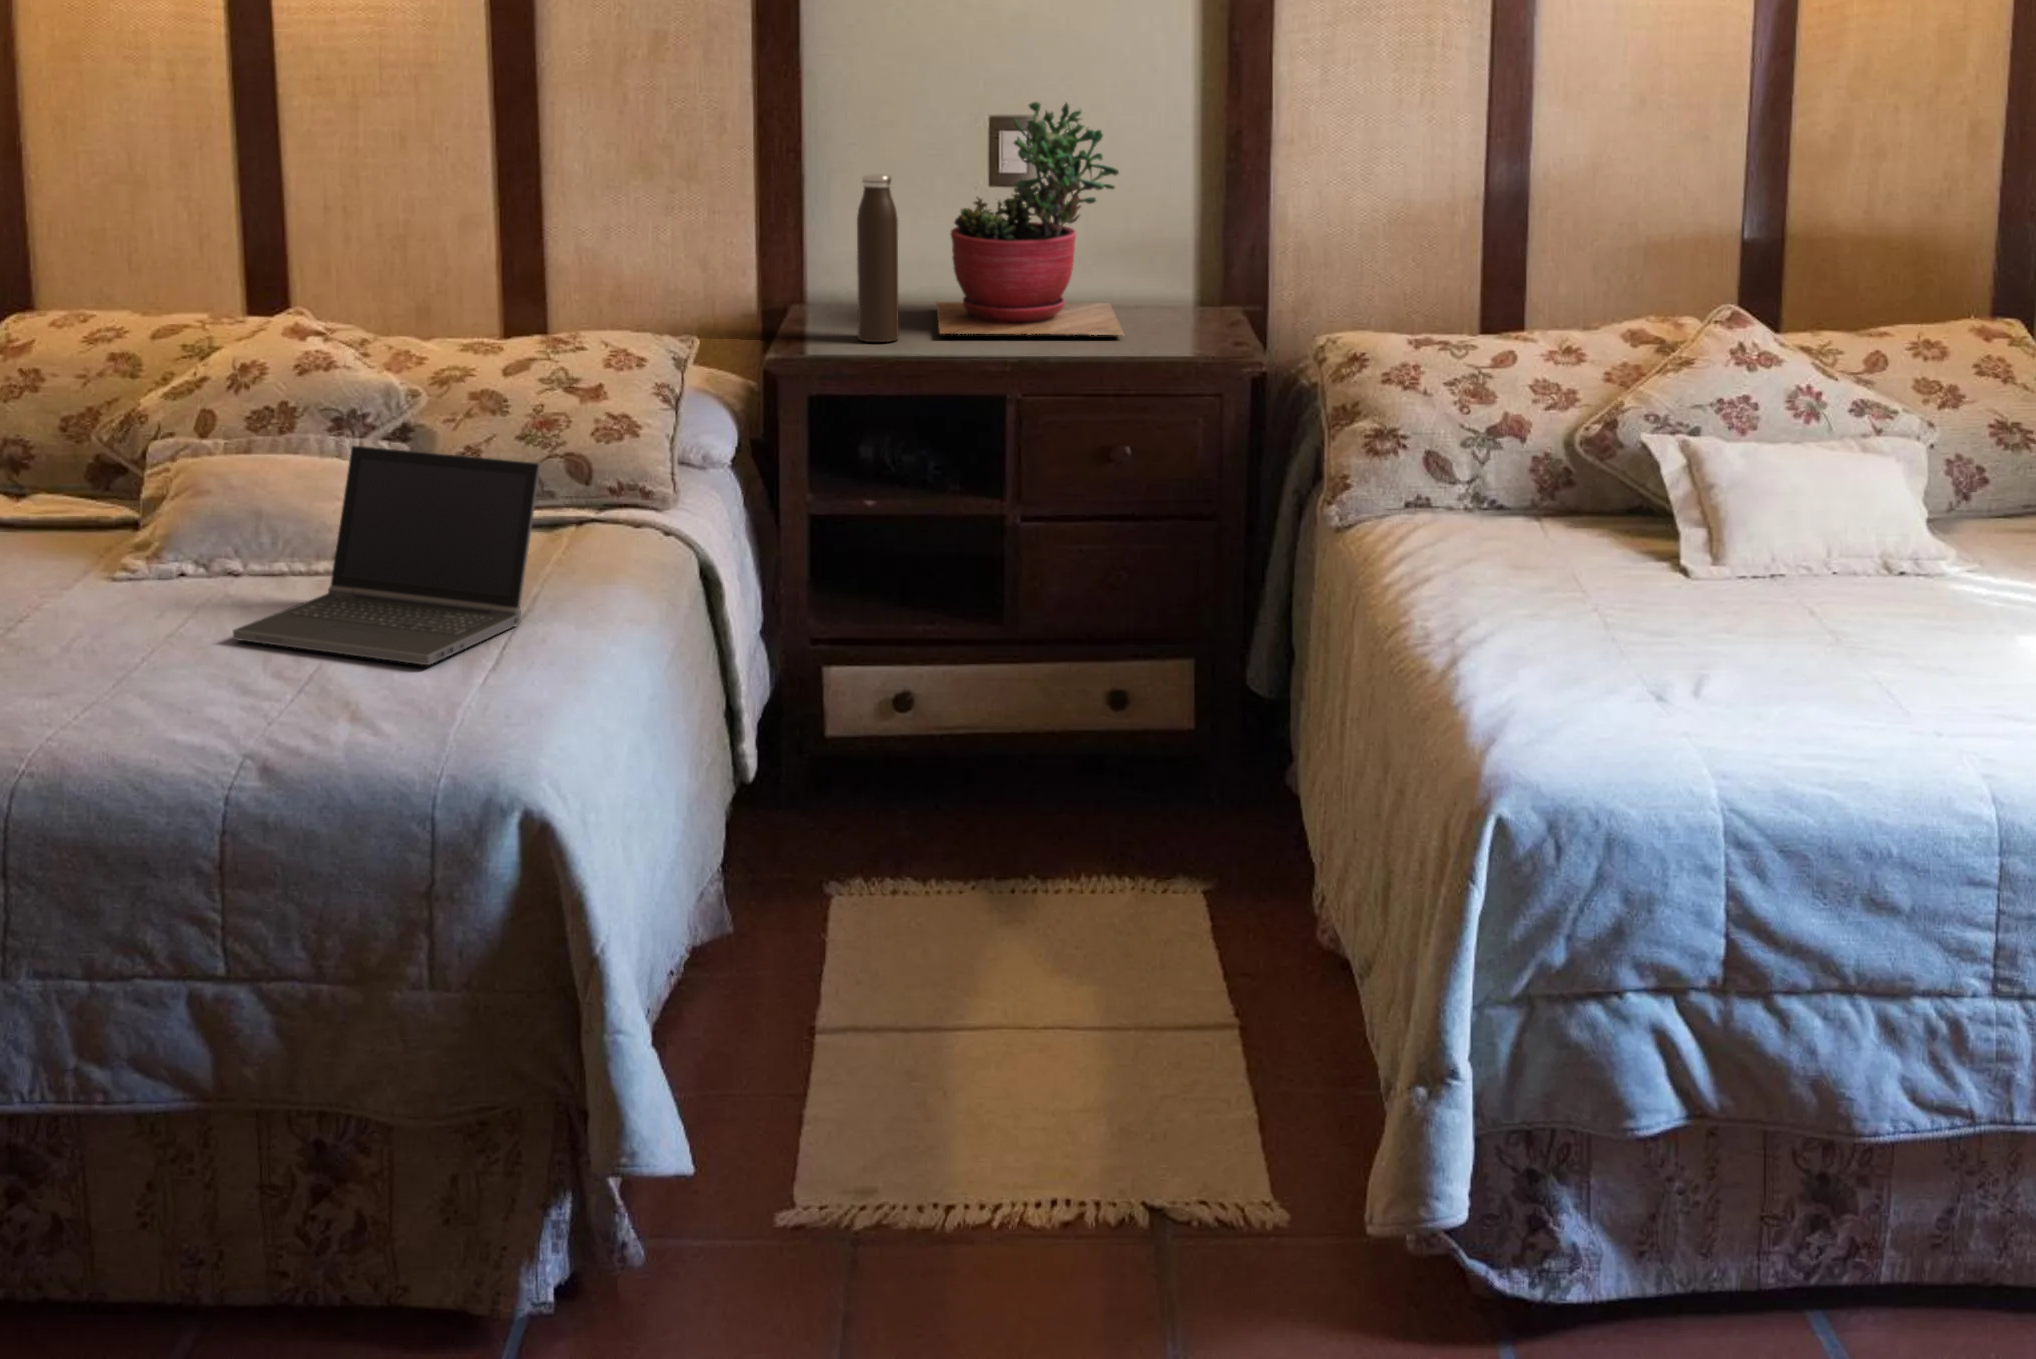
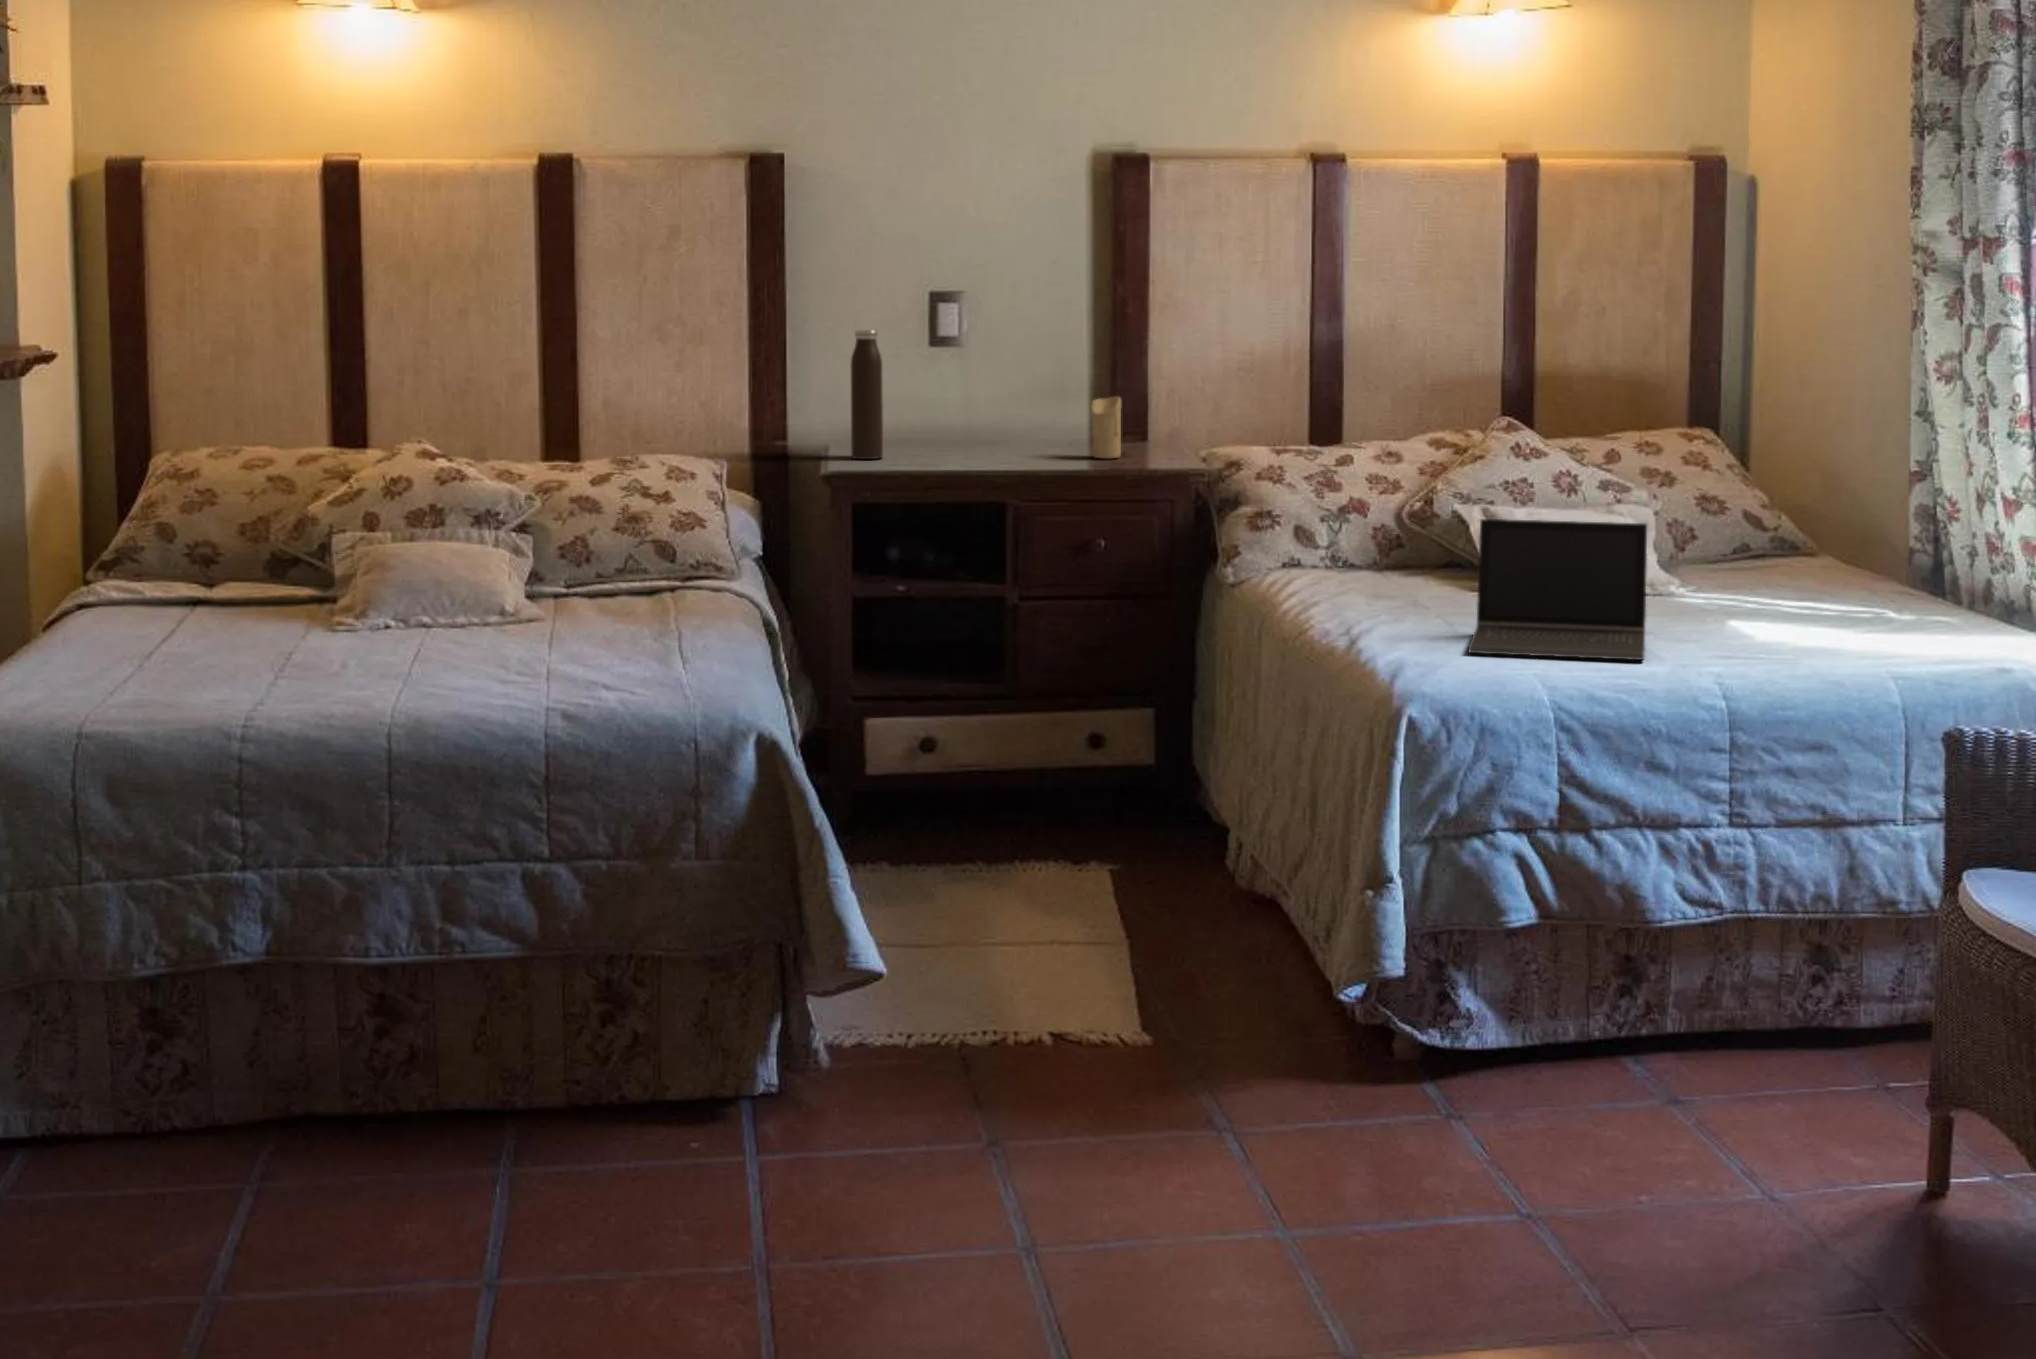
succulent plant: present [936,102,1124,335] -> none [896,275,1056,452]
candle: none [1169,266,1210,348] -> present [1091,397,1121,458]
laptop computer: present [233,446,540,665] -> present [1469,519,1647,660]

